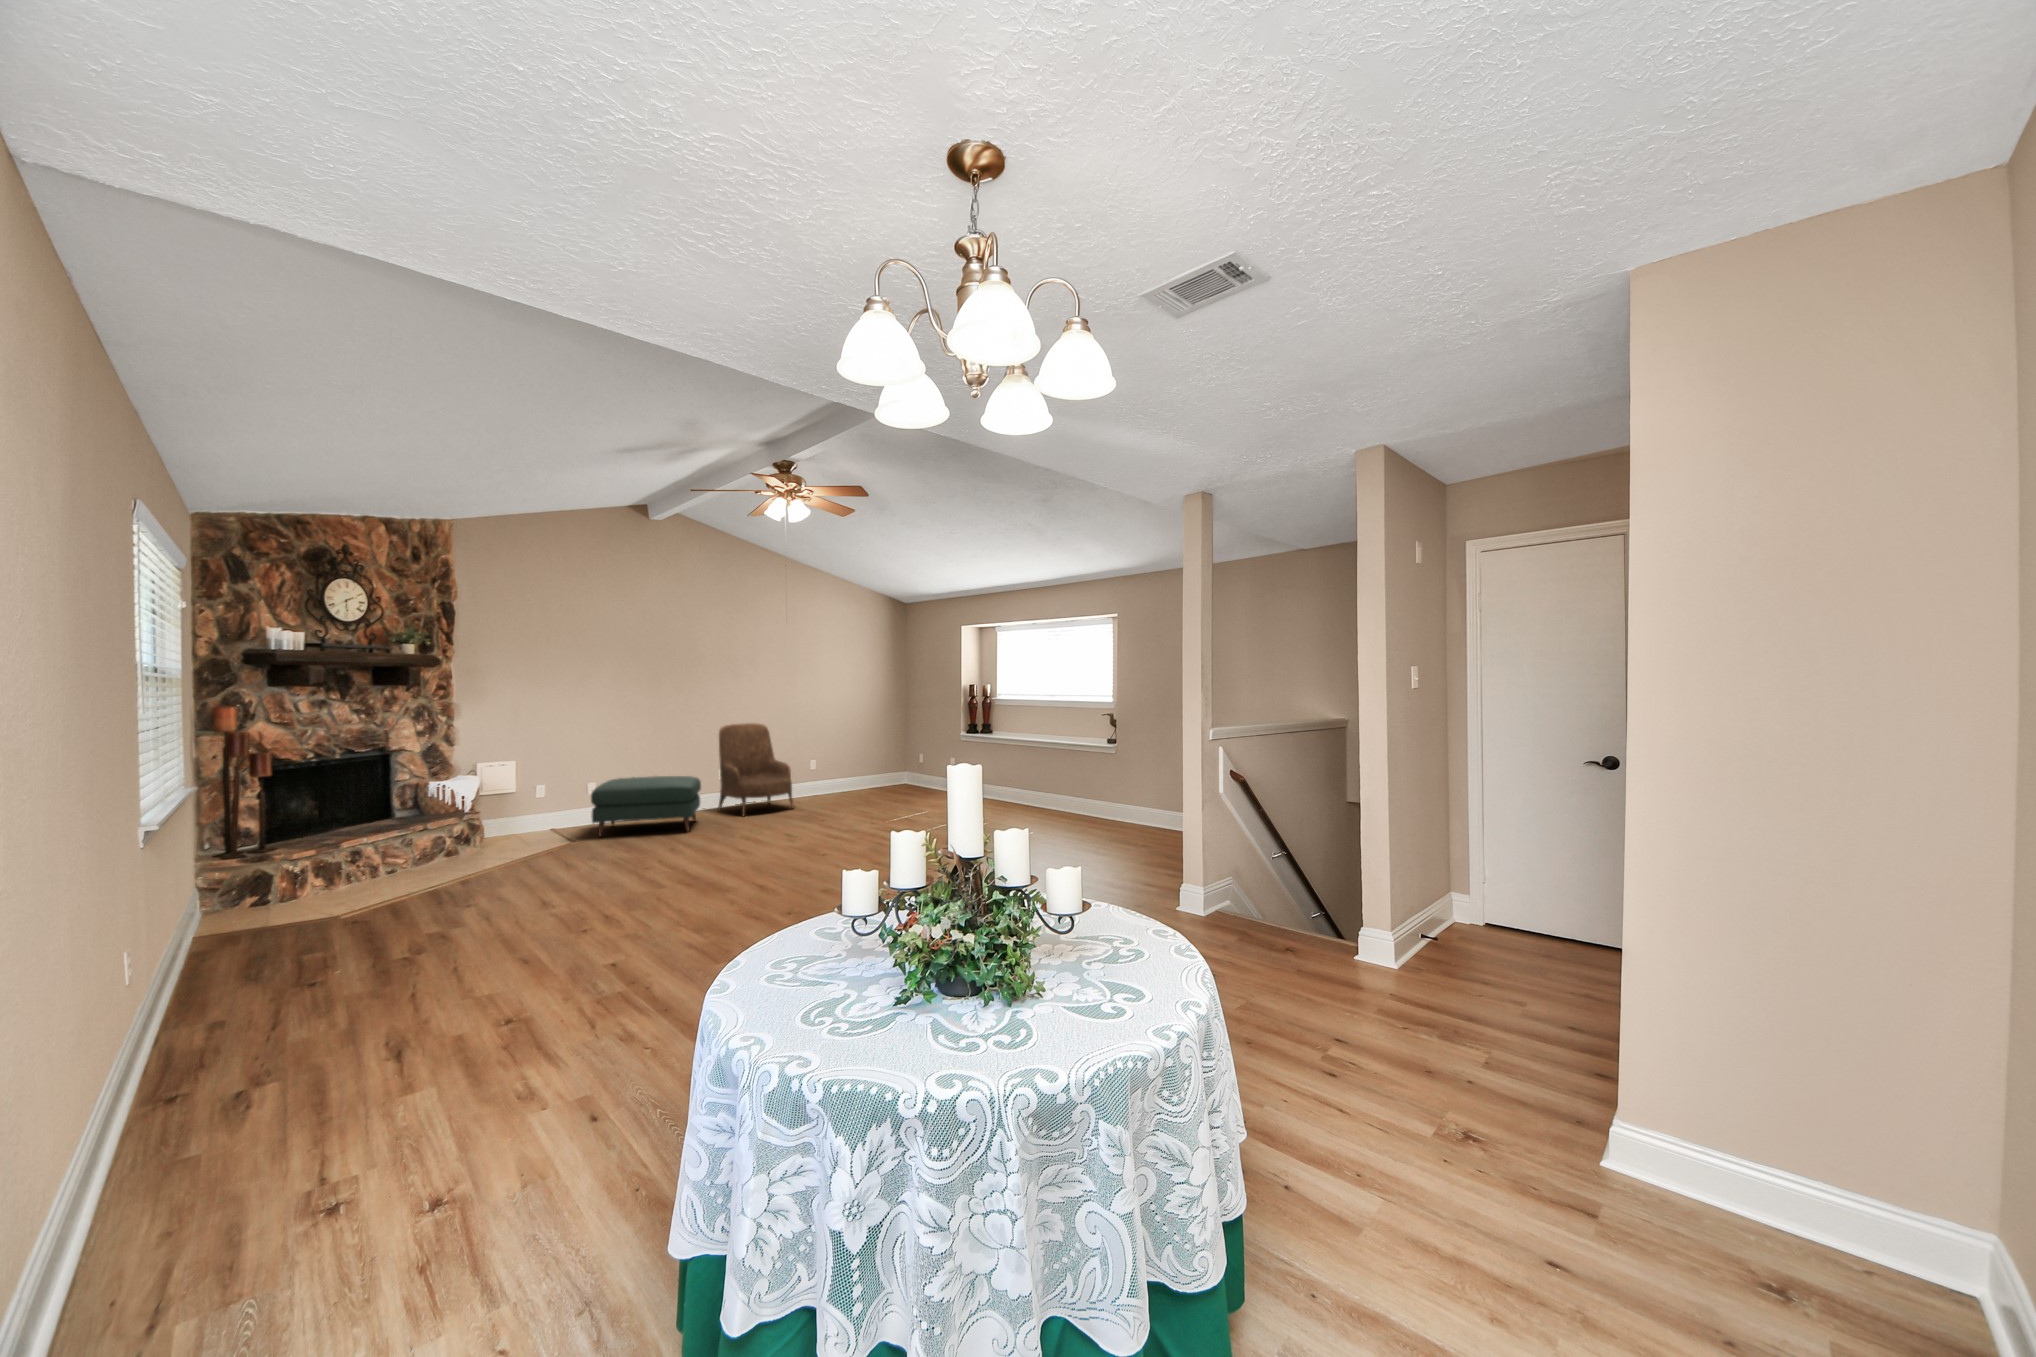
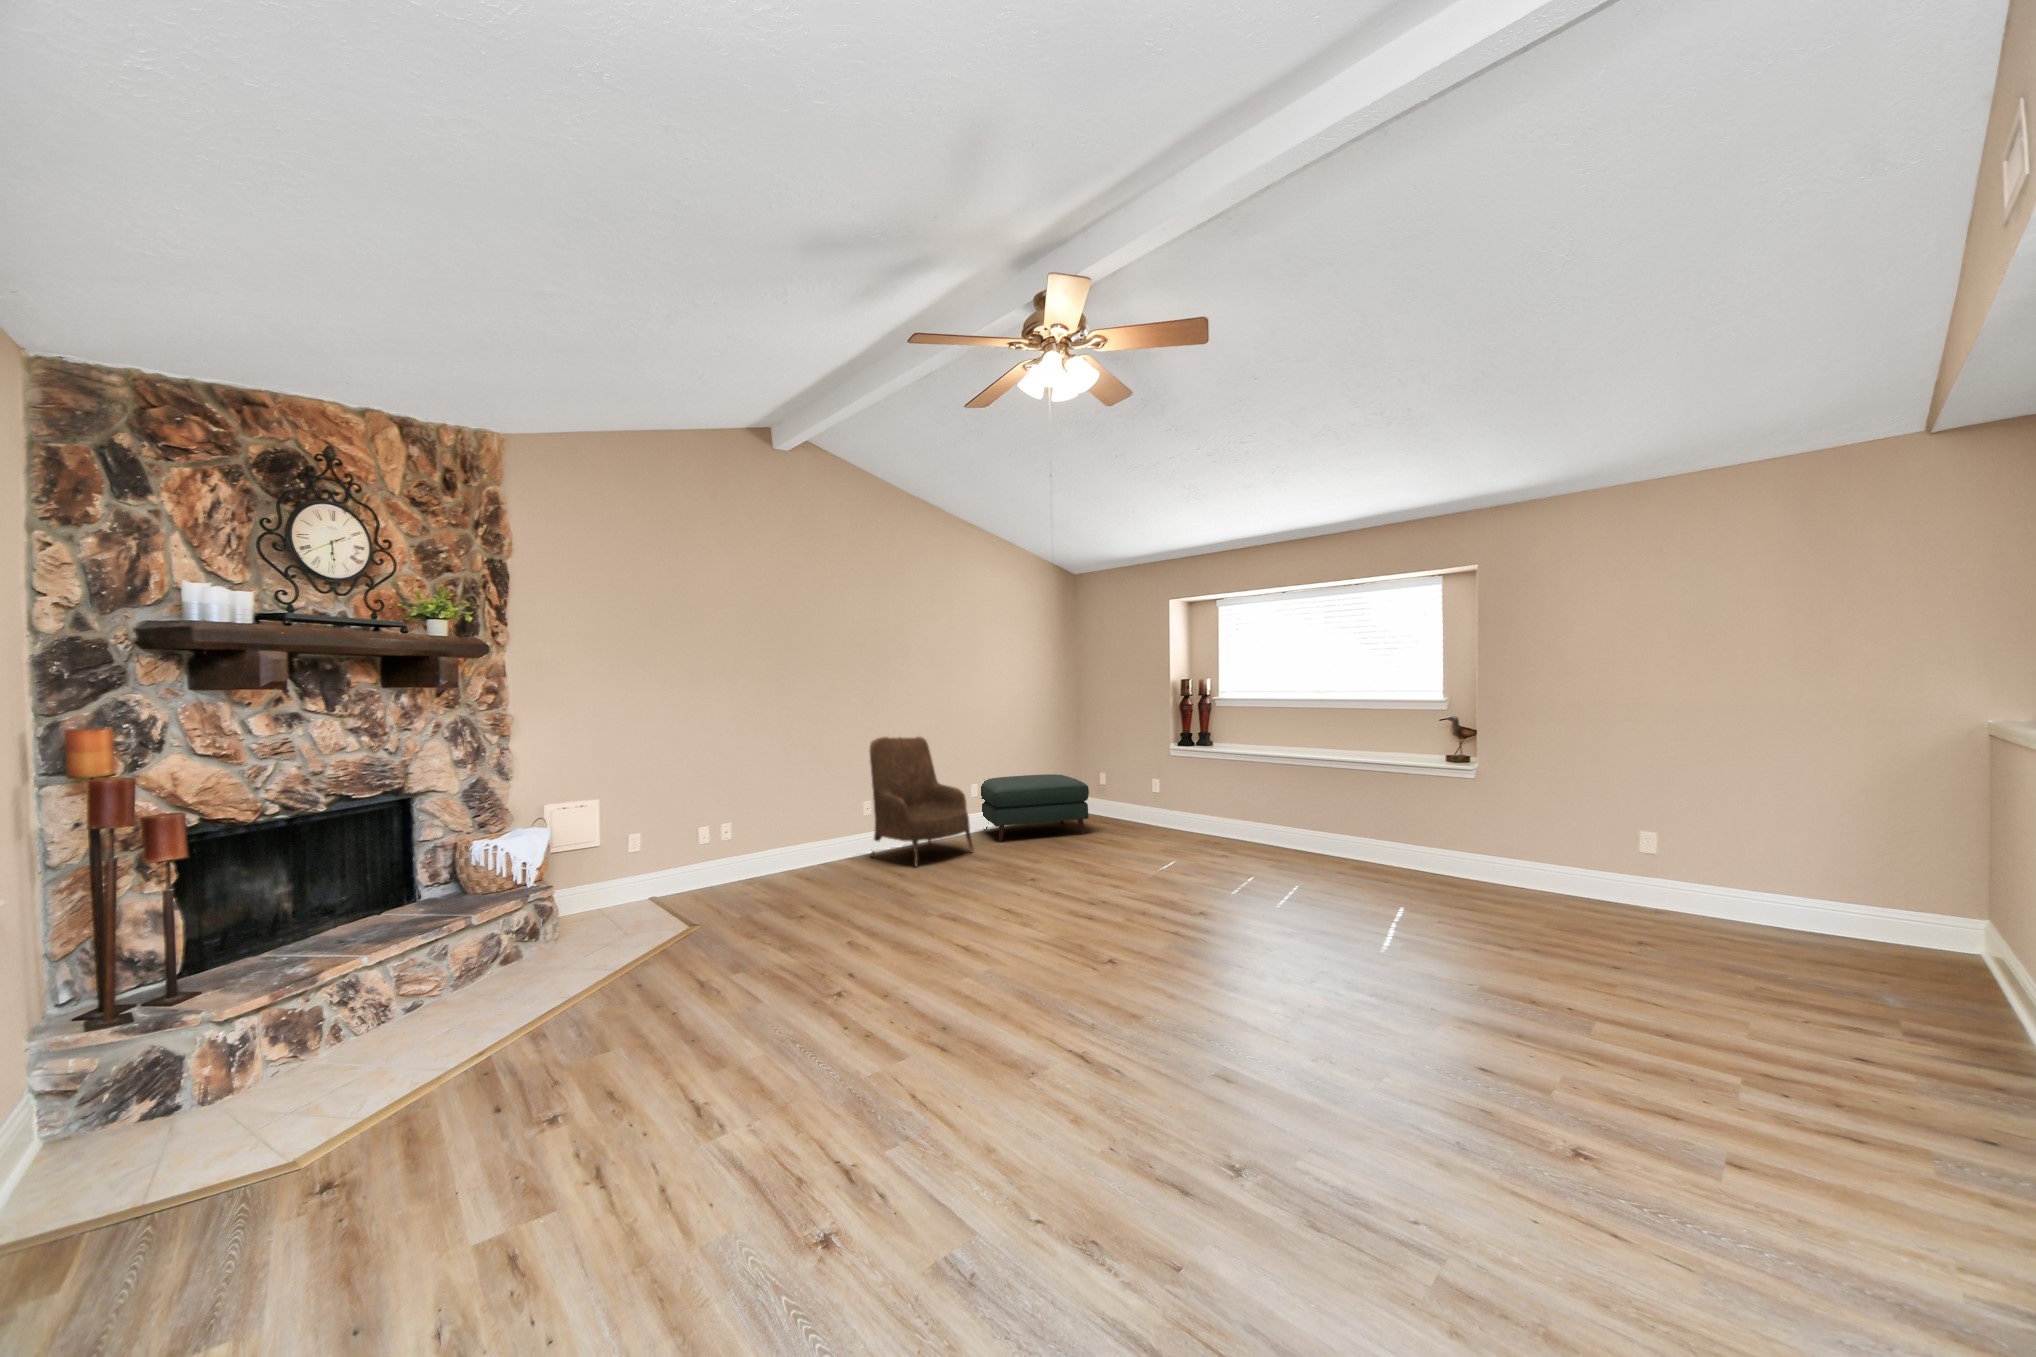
ottoman: present [591,776,701,837] -> present [981,774,1089,842]

